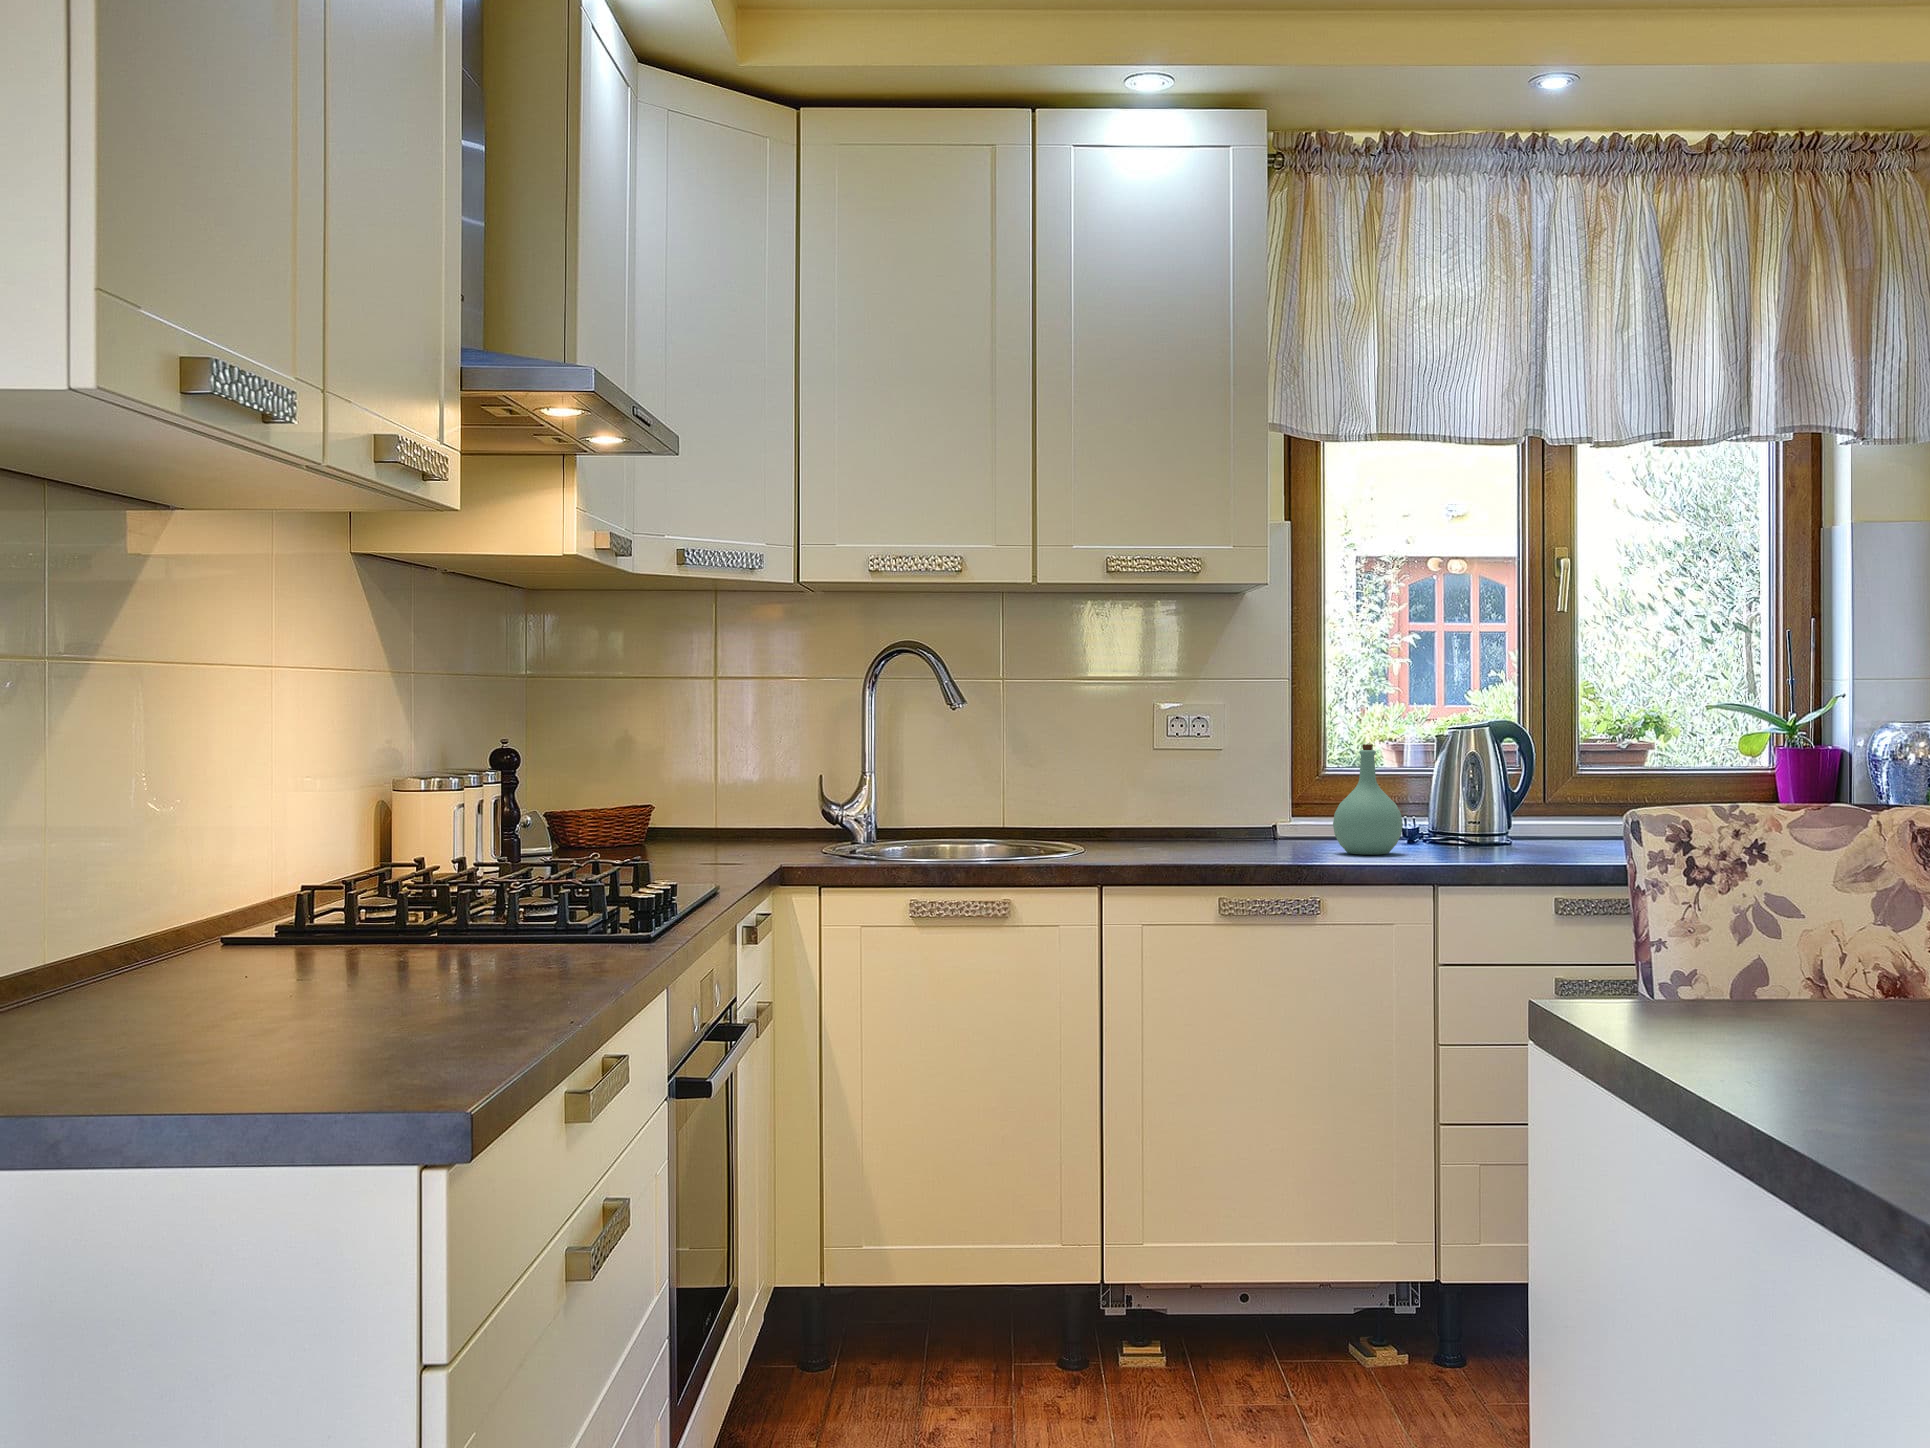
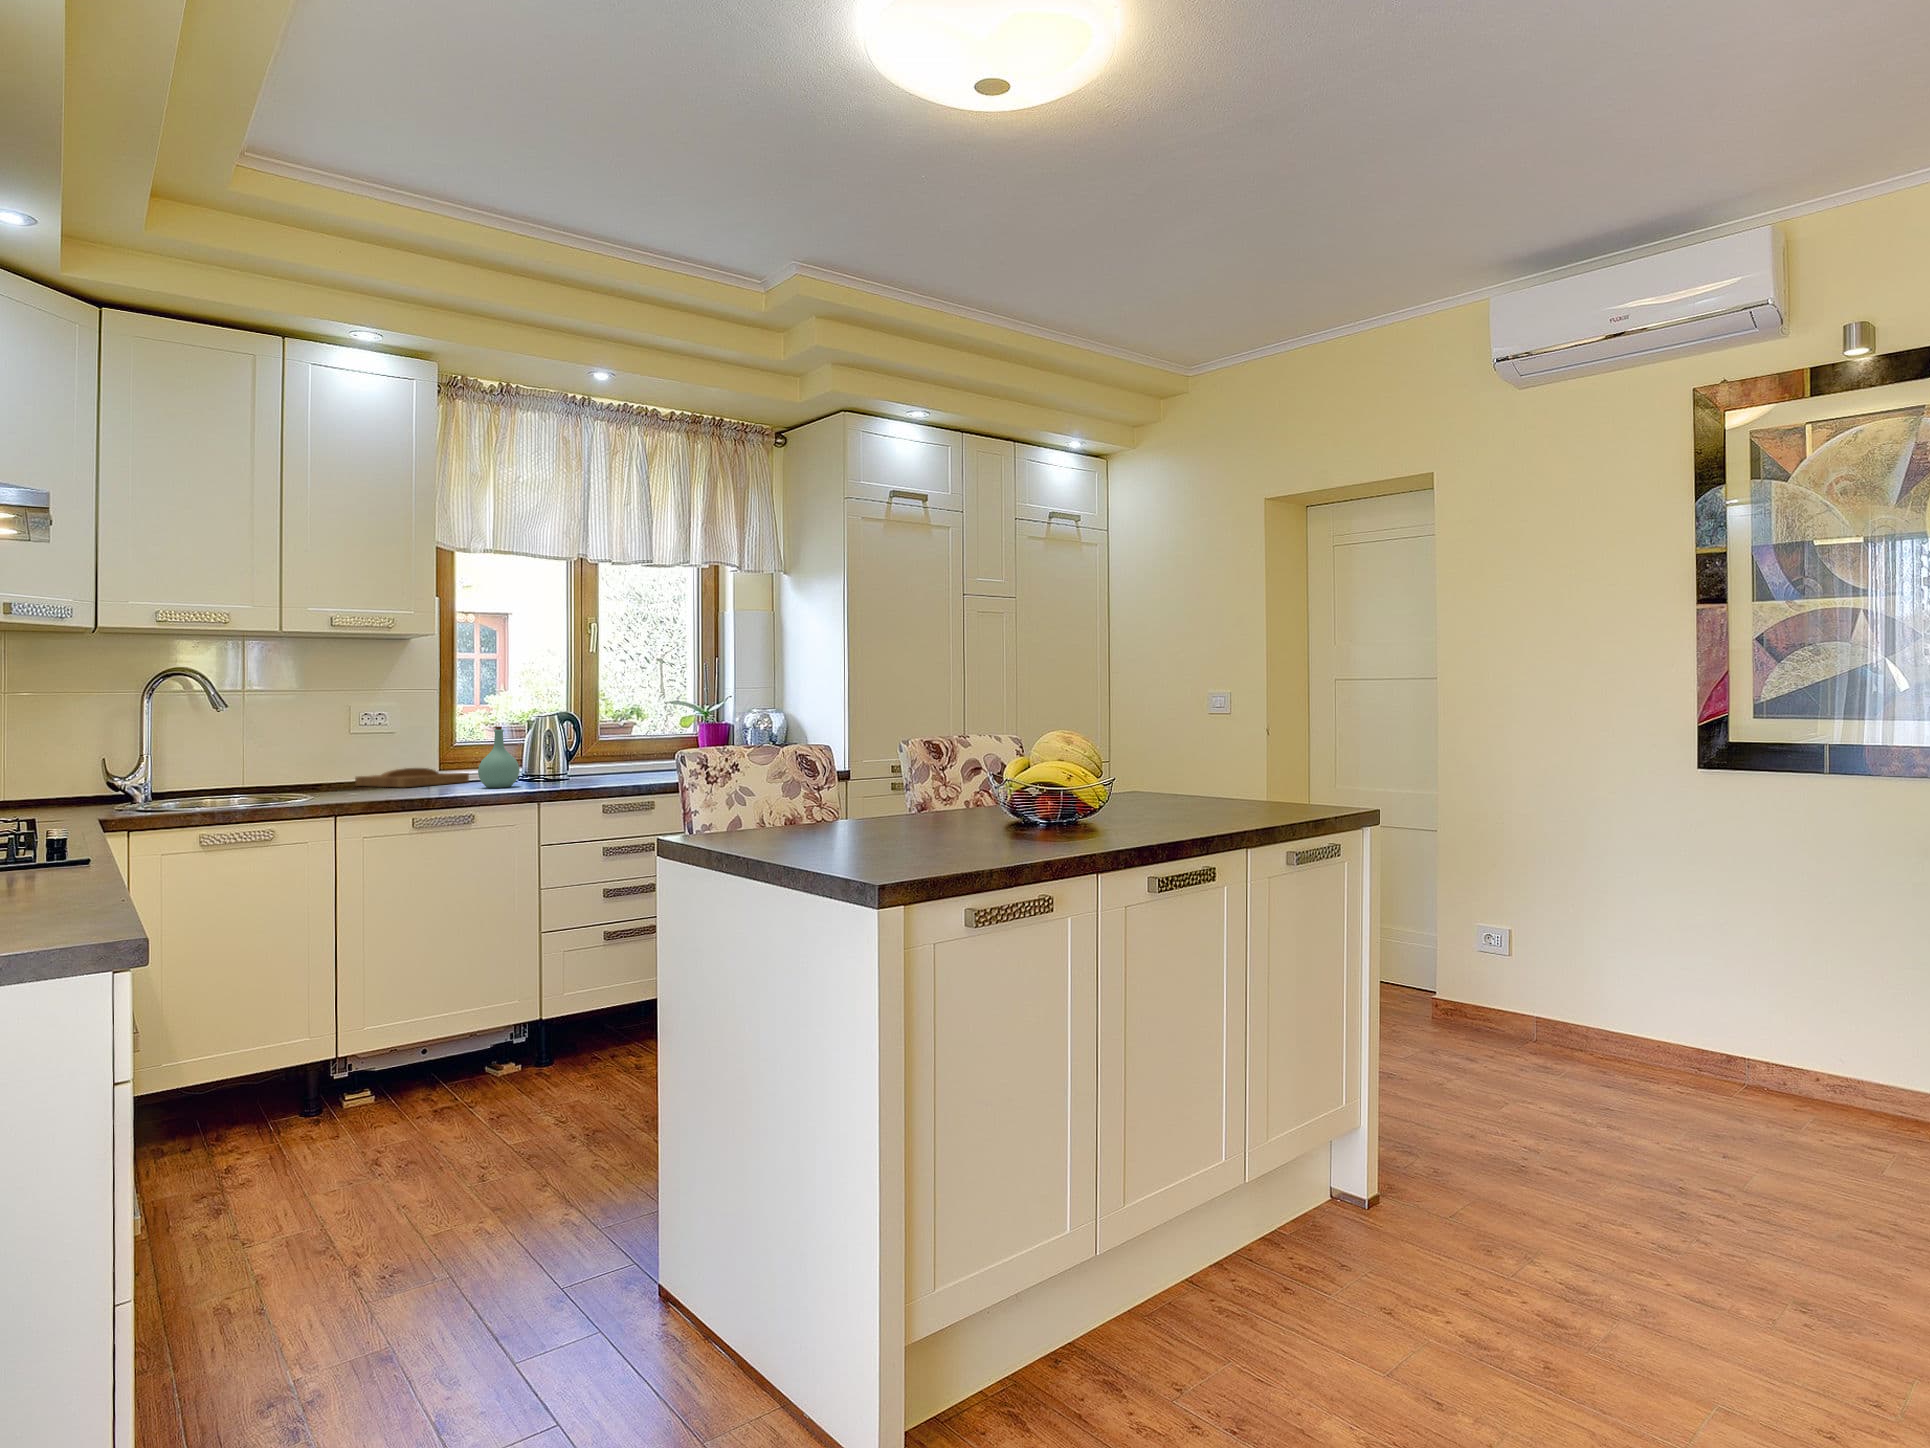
tray: none [1170,811,1337,844] -> present [355,768,469,787]

